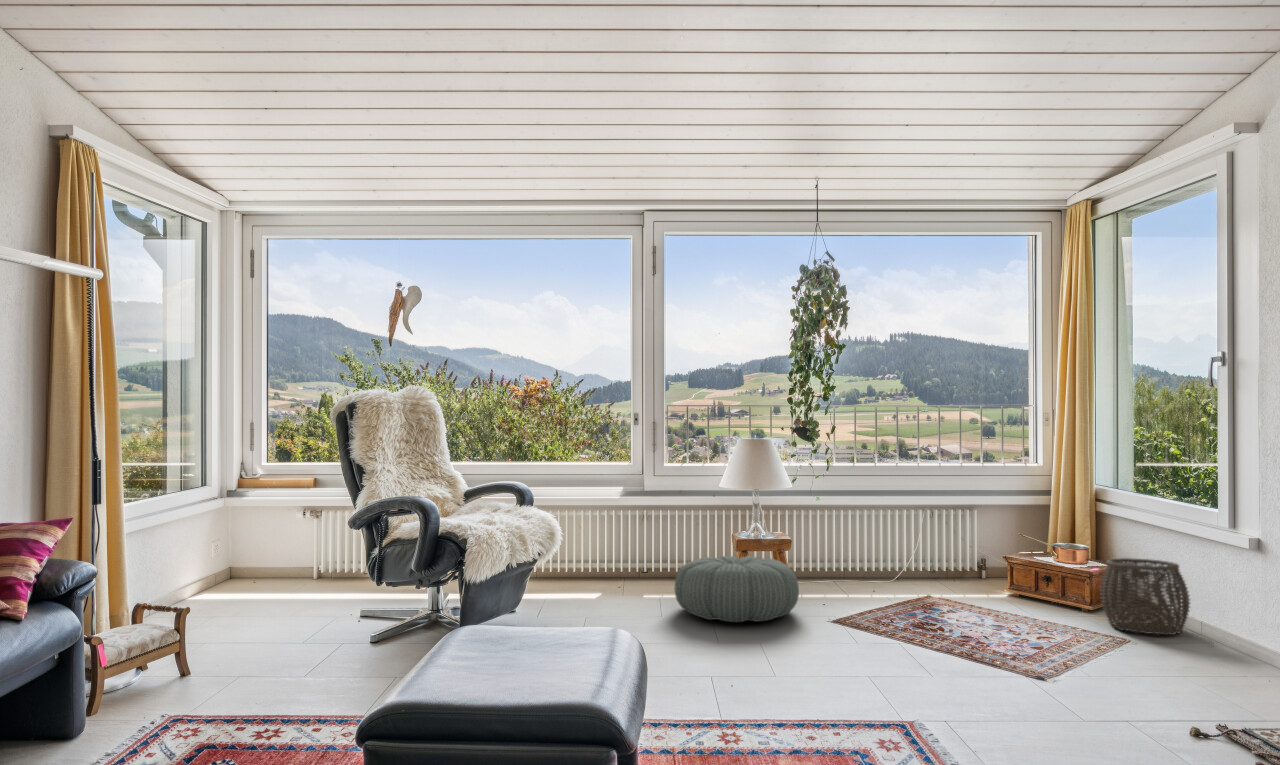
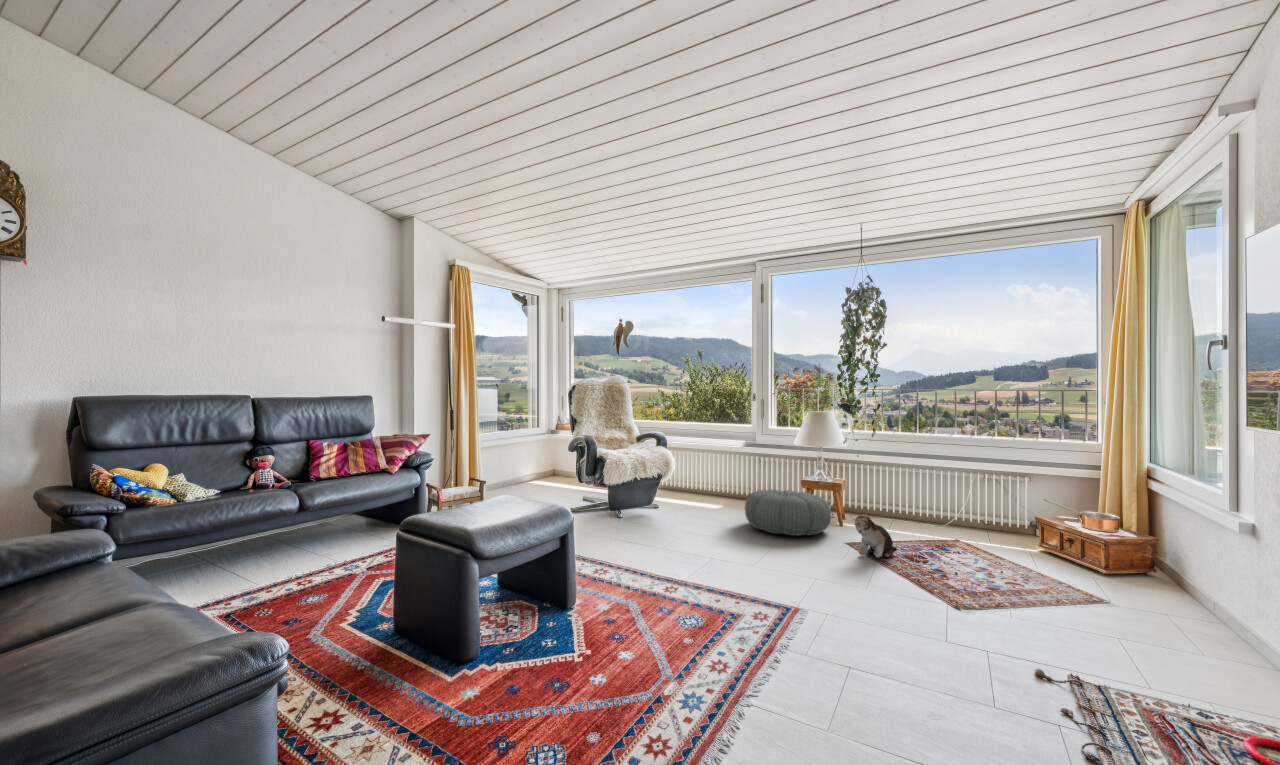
woven basket: present [1100,558,1190,635] -> none [1095,528,1196,606]
plush toy: none [861,578,901,633] -> present [851,514,897,558]

